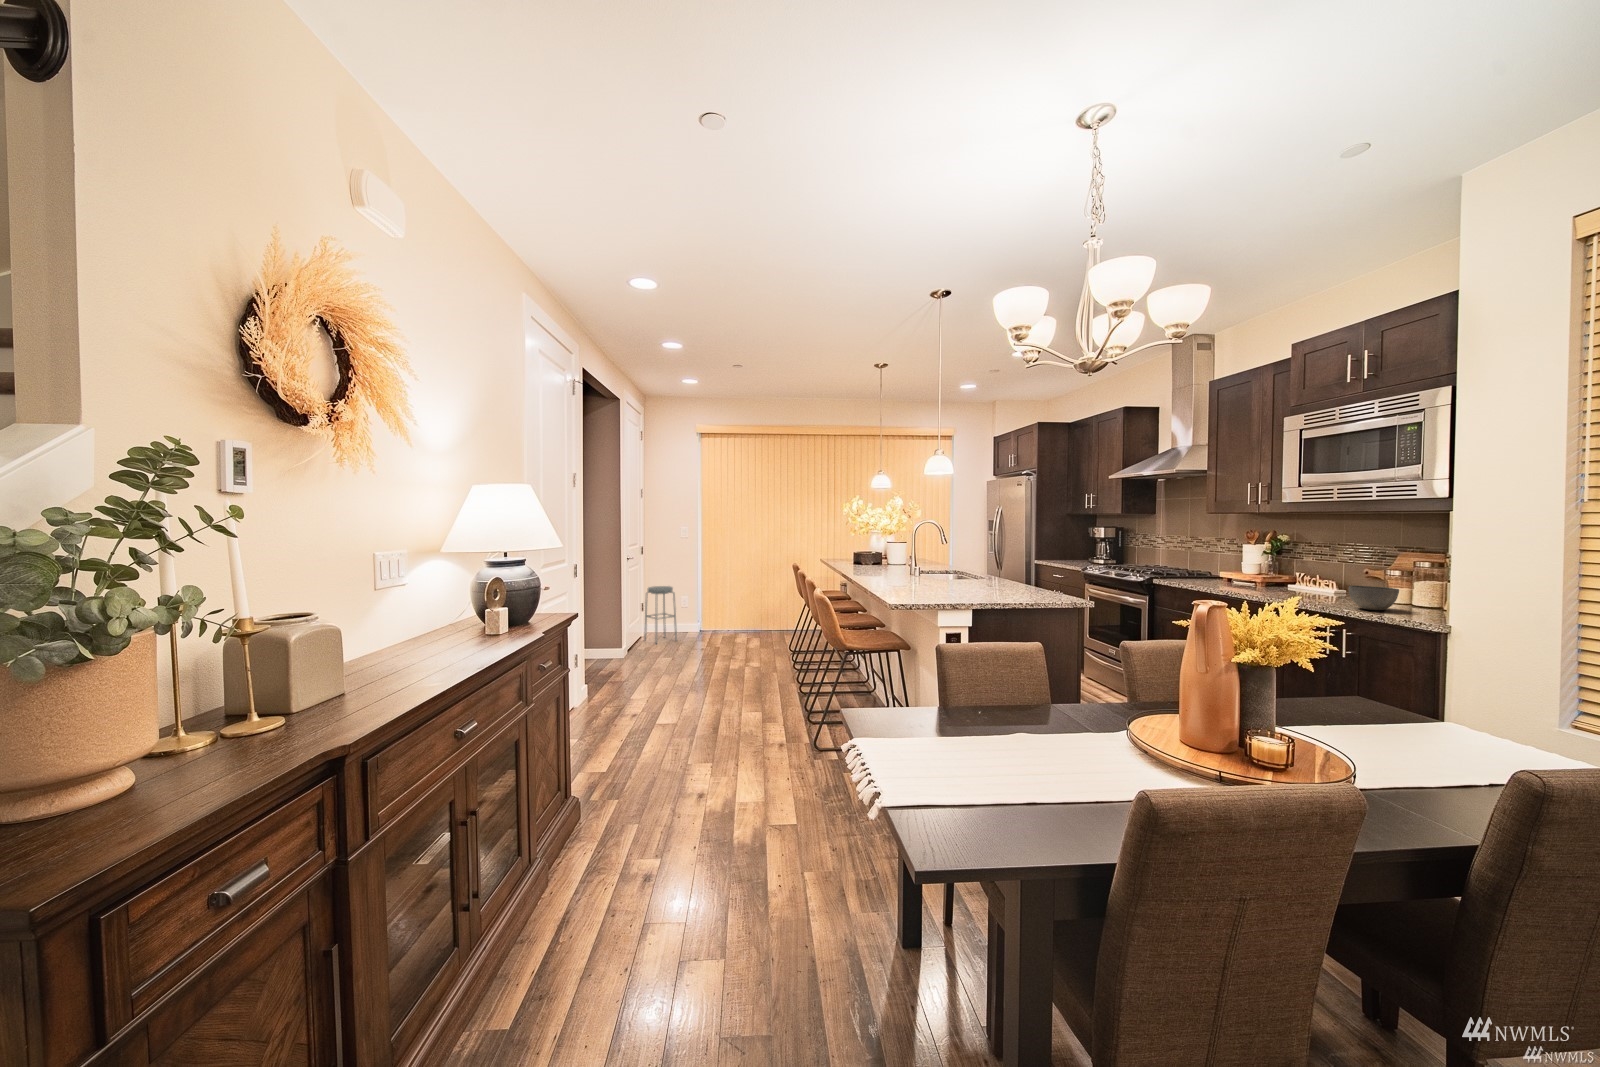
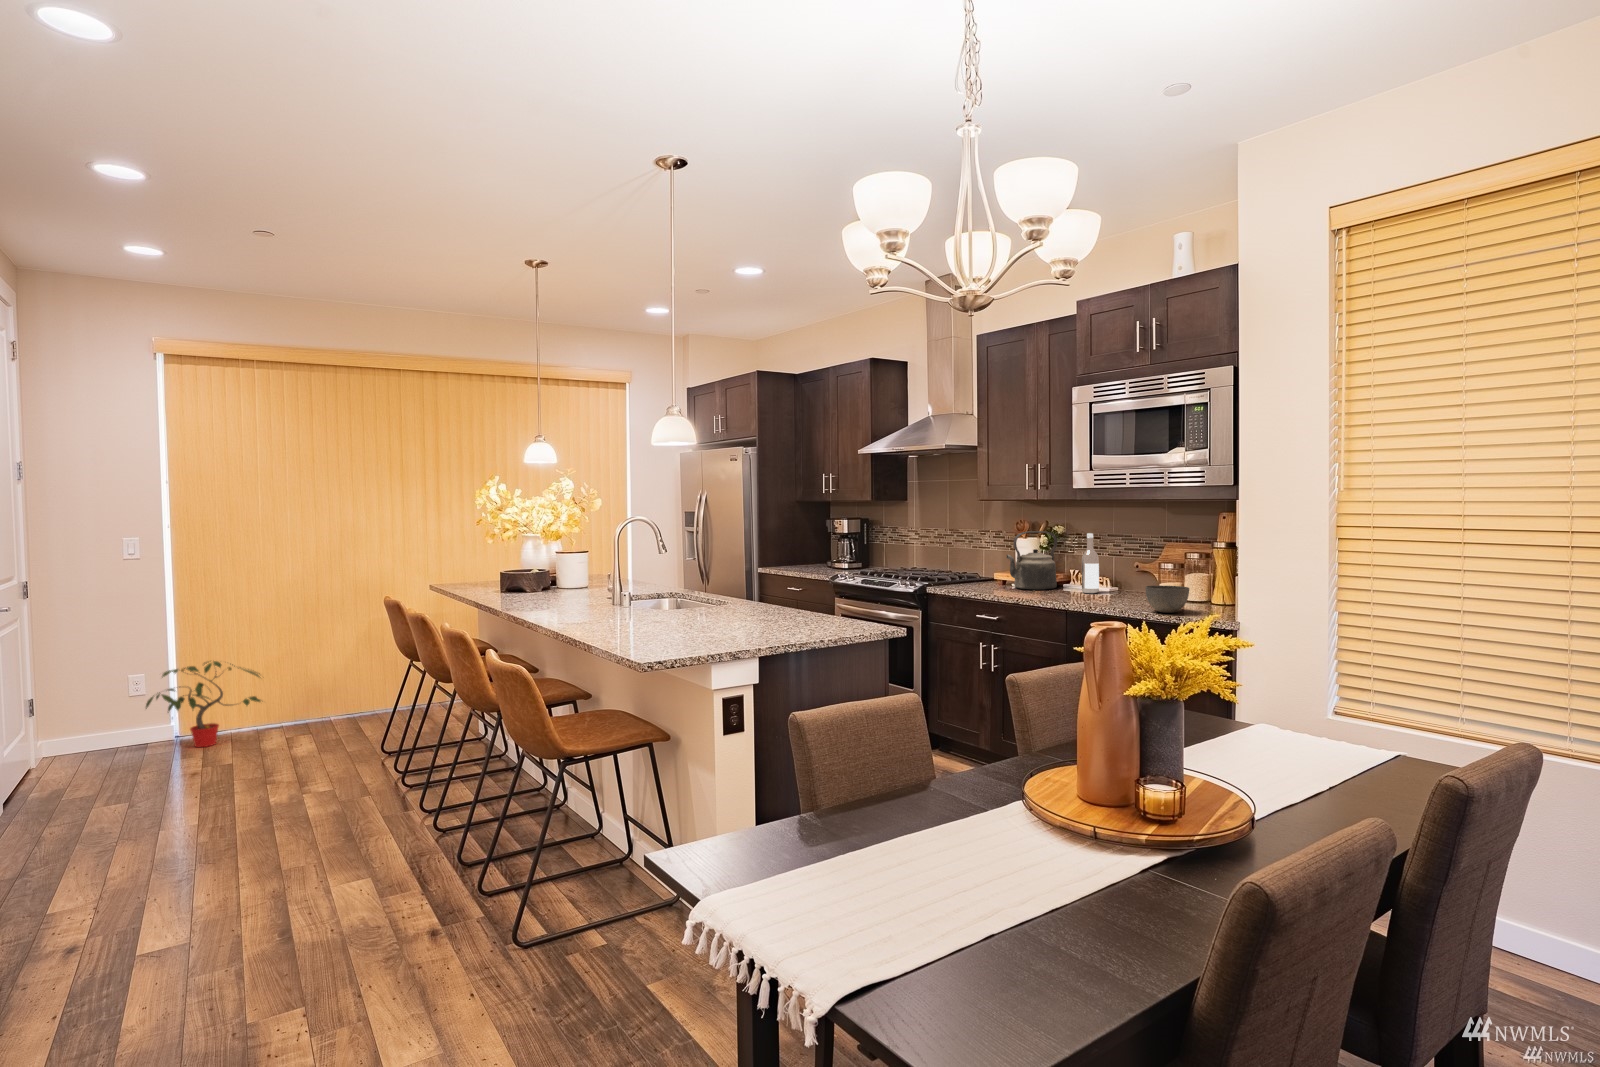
kettle: none [1224,538,1277,586] -> present [1006,531,1057,590]
wine bottle: none [1297,541,1315,591] -> present [1082,533,1099,593]
stool: present [644,586,677,643] -> none [32,660,118,782]
potted plant: none [690,592,744,637] -> present [146,661,261,747]

